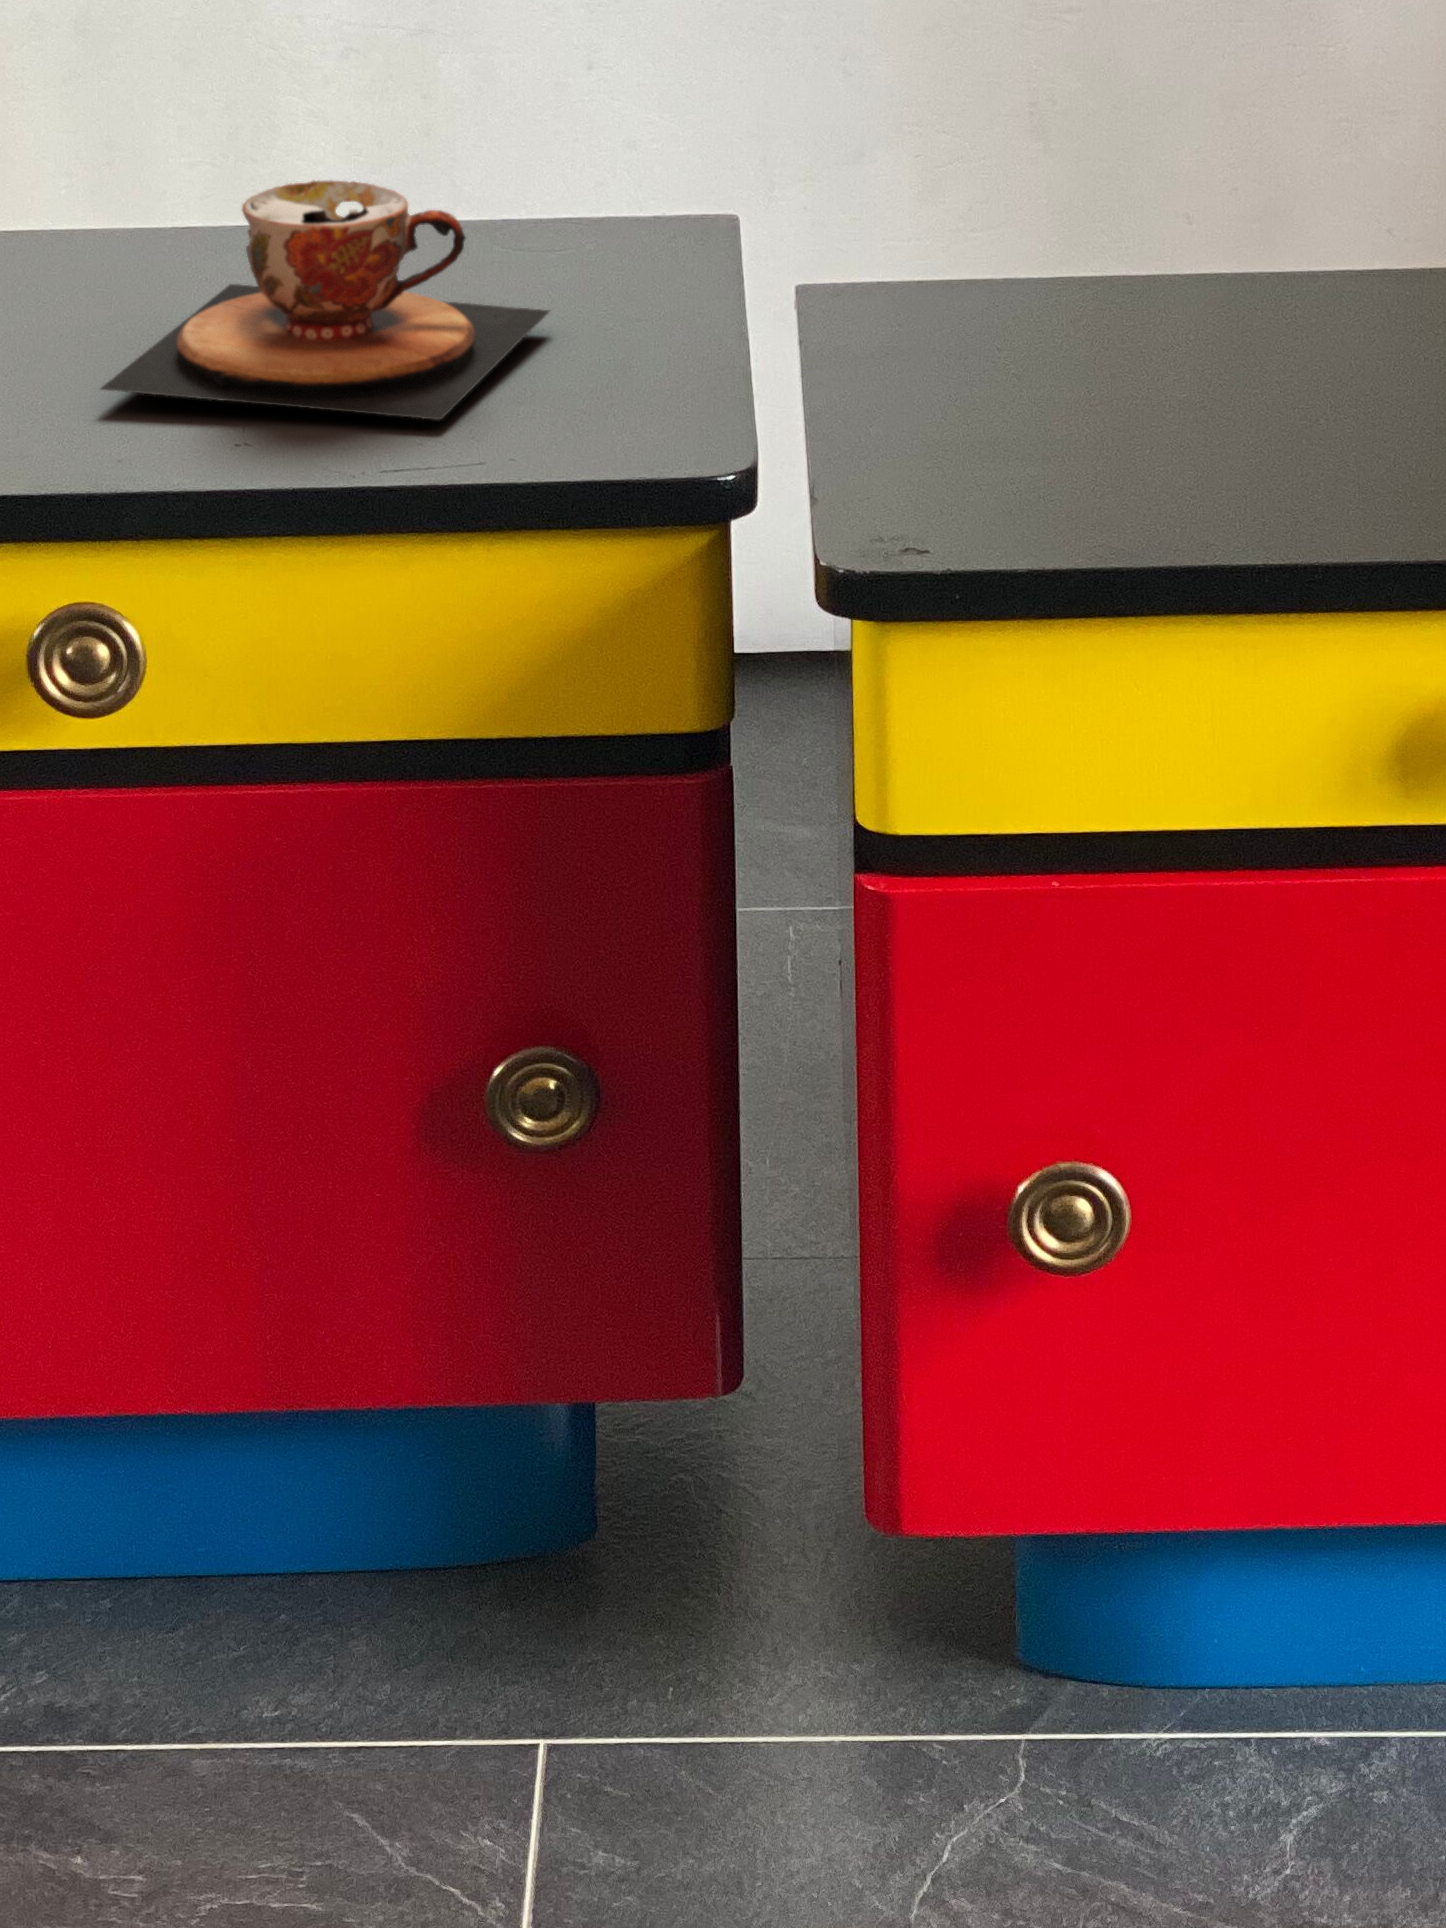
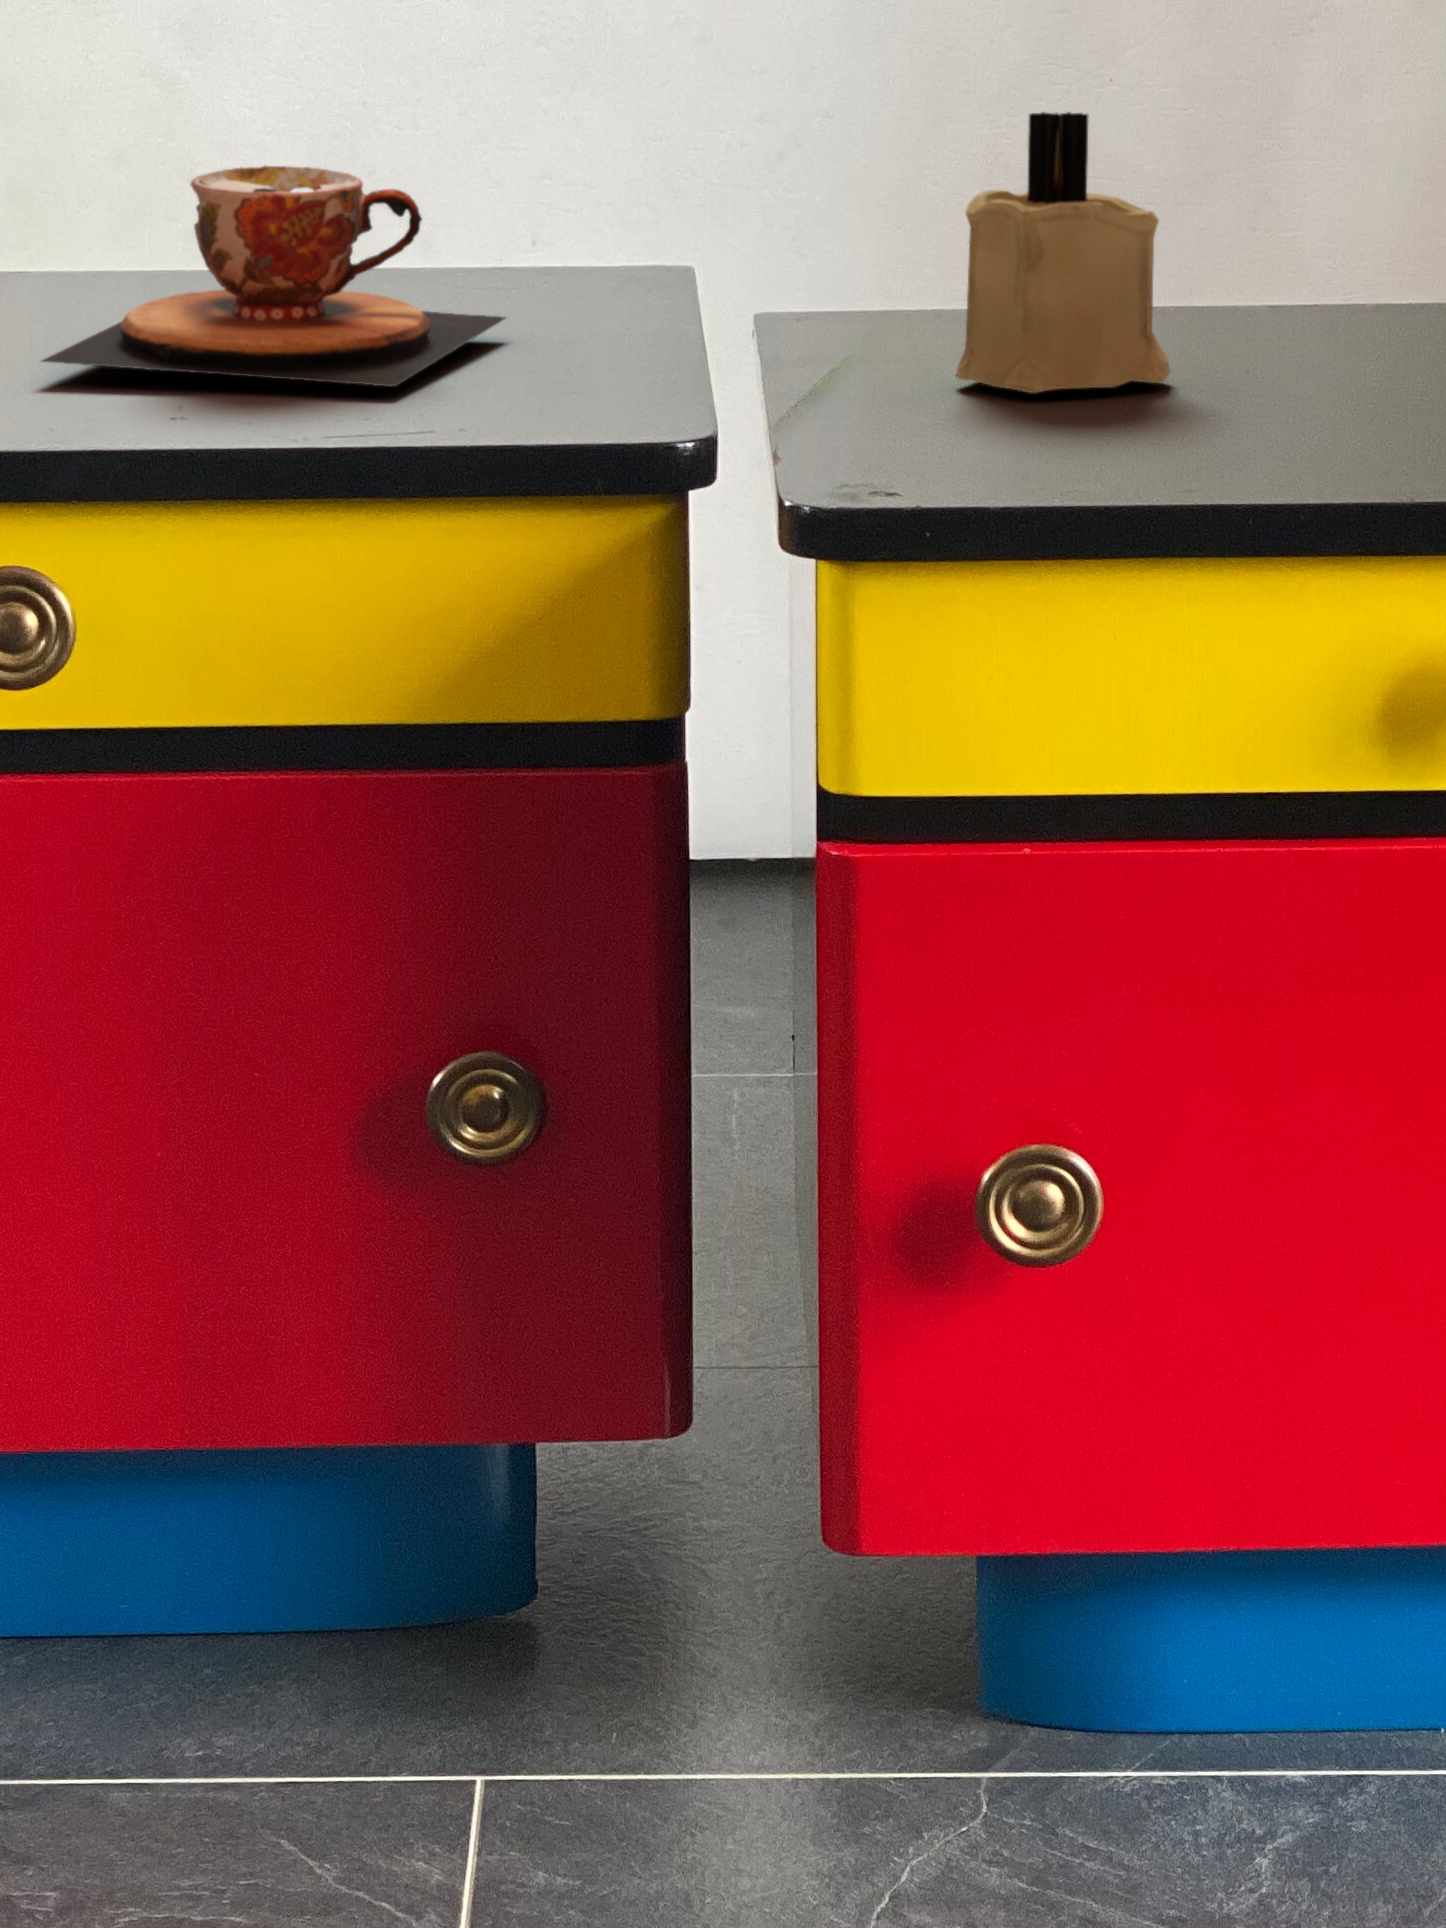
candle: none [985,125,1195,406] -> present [956,112,1171,393]

